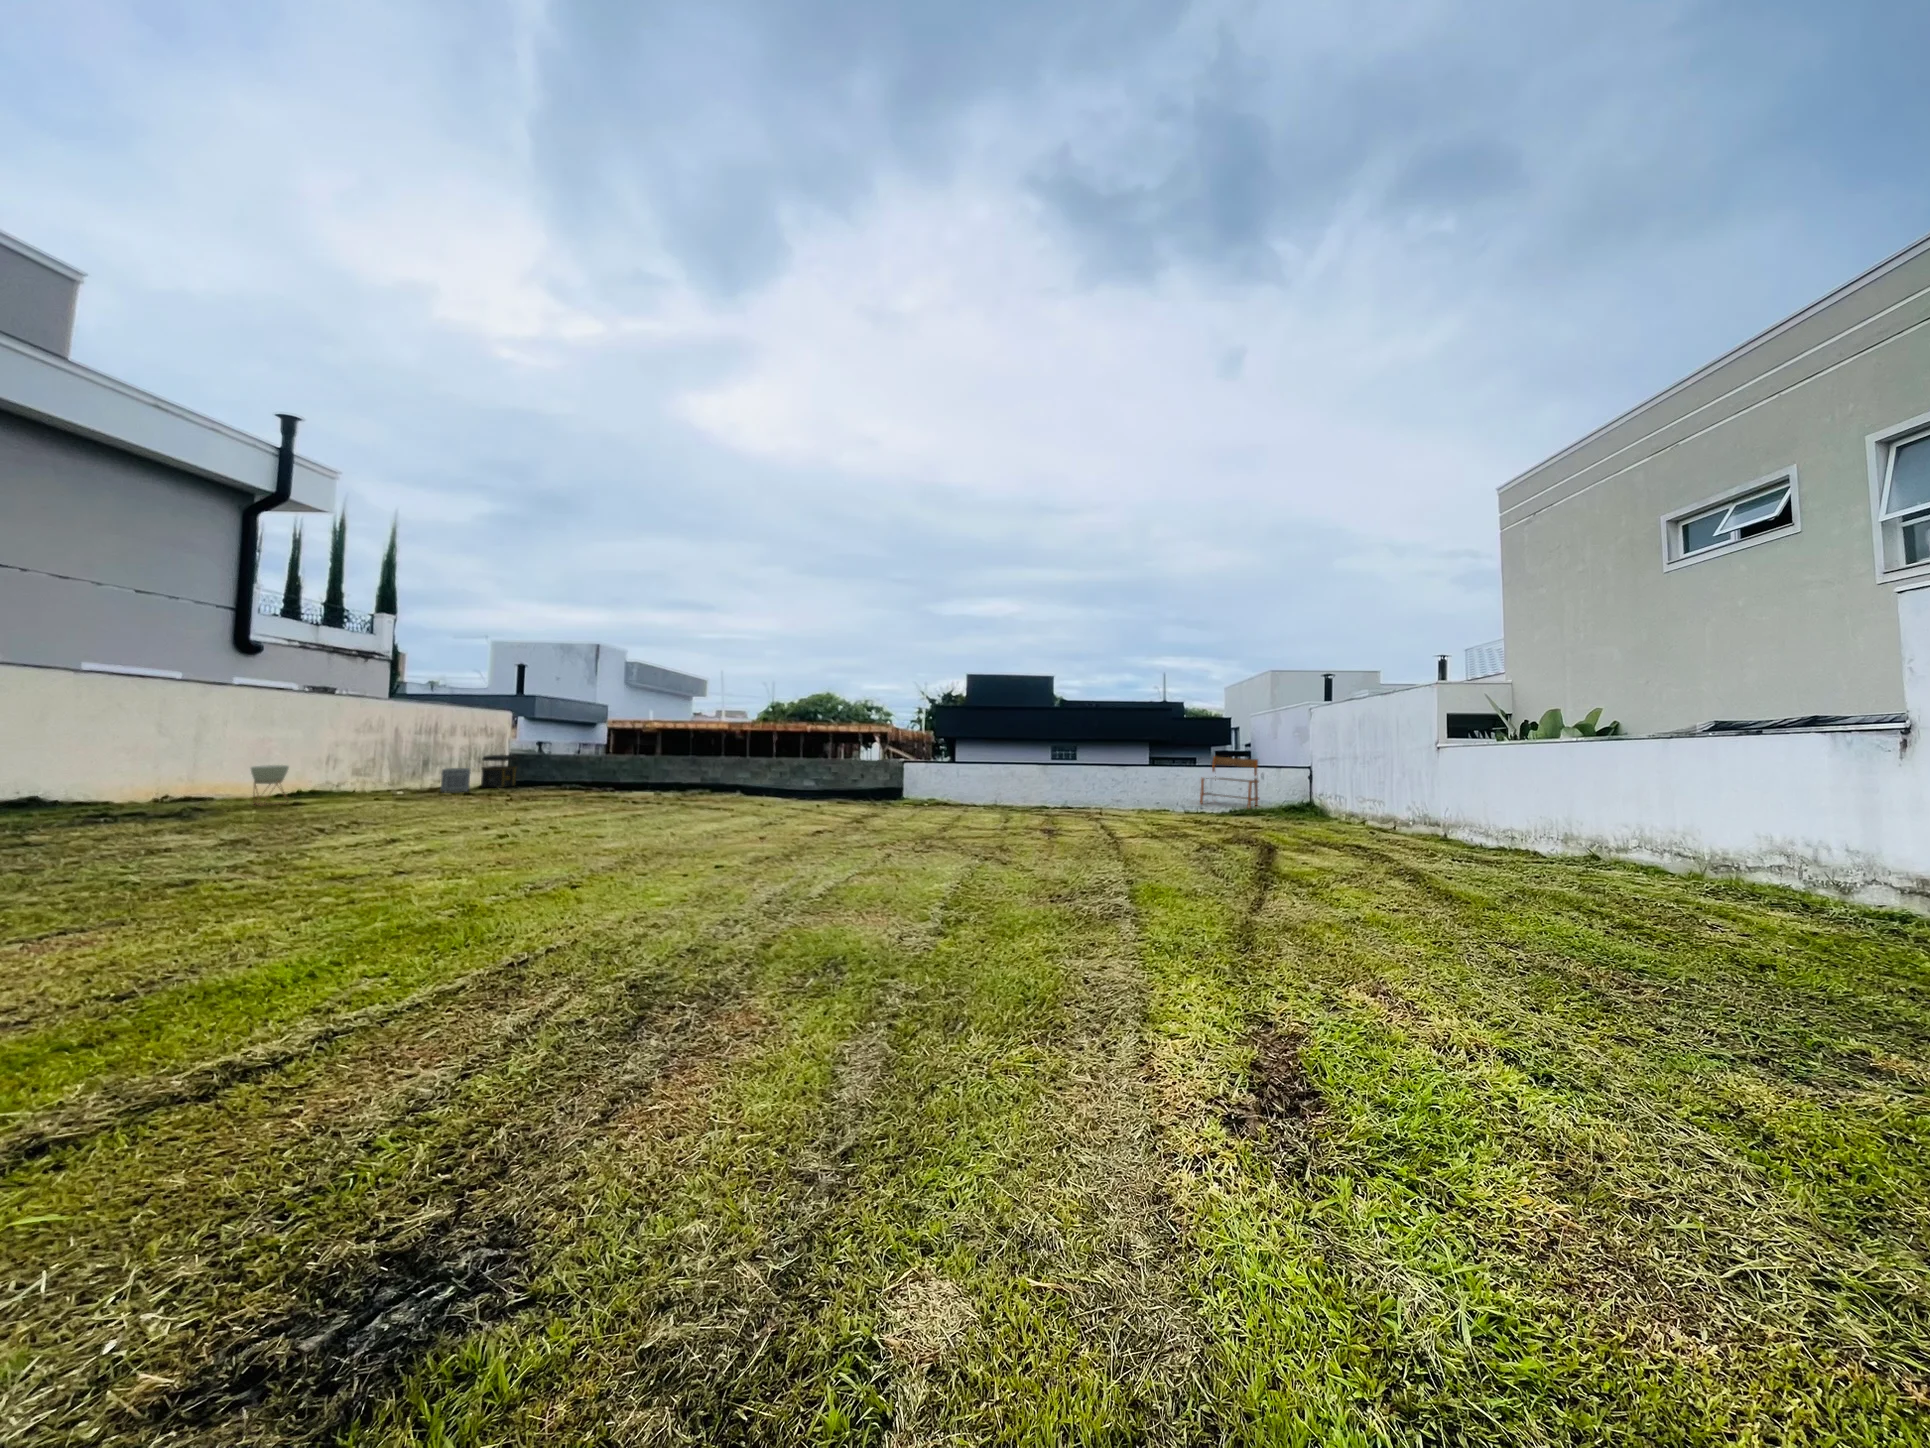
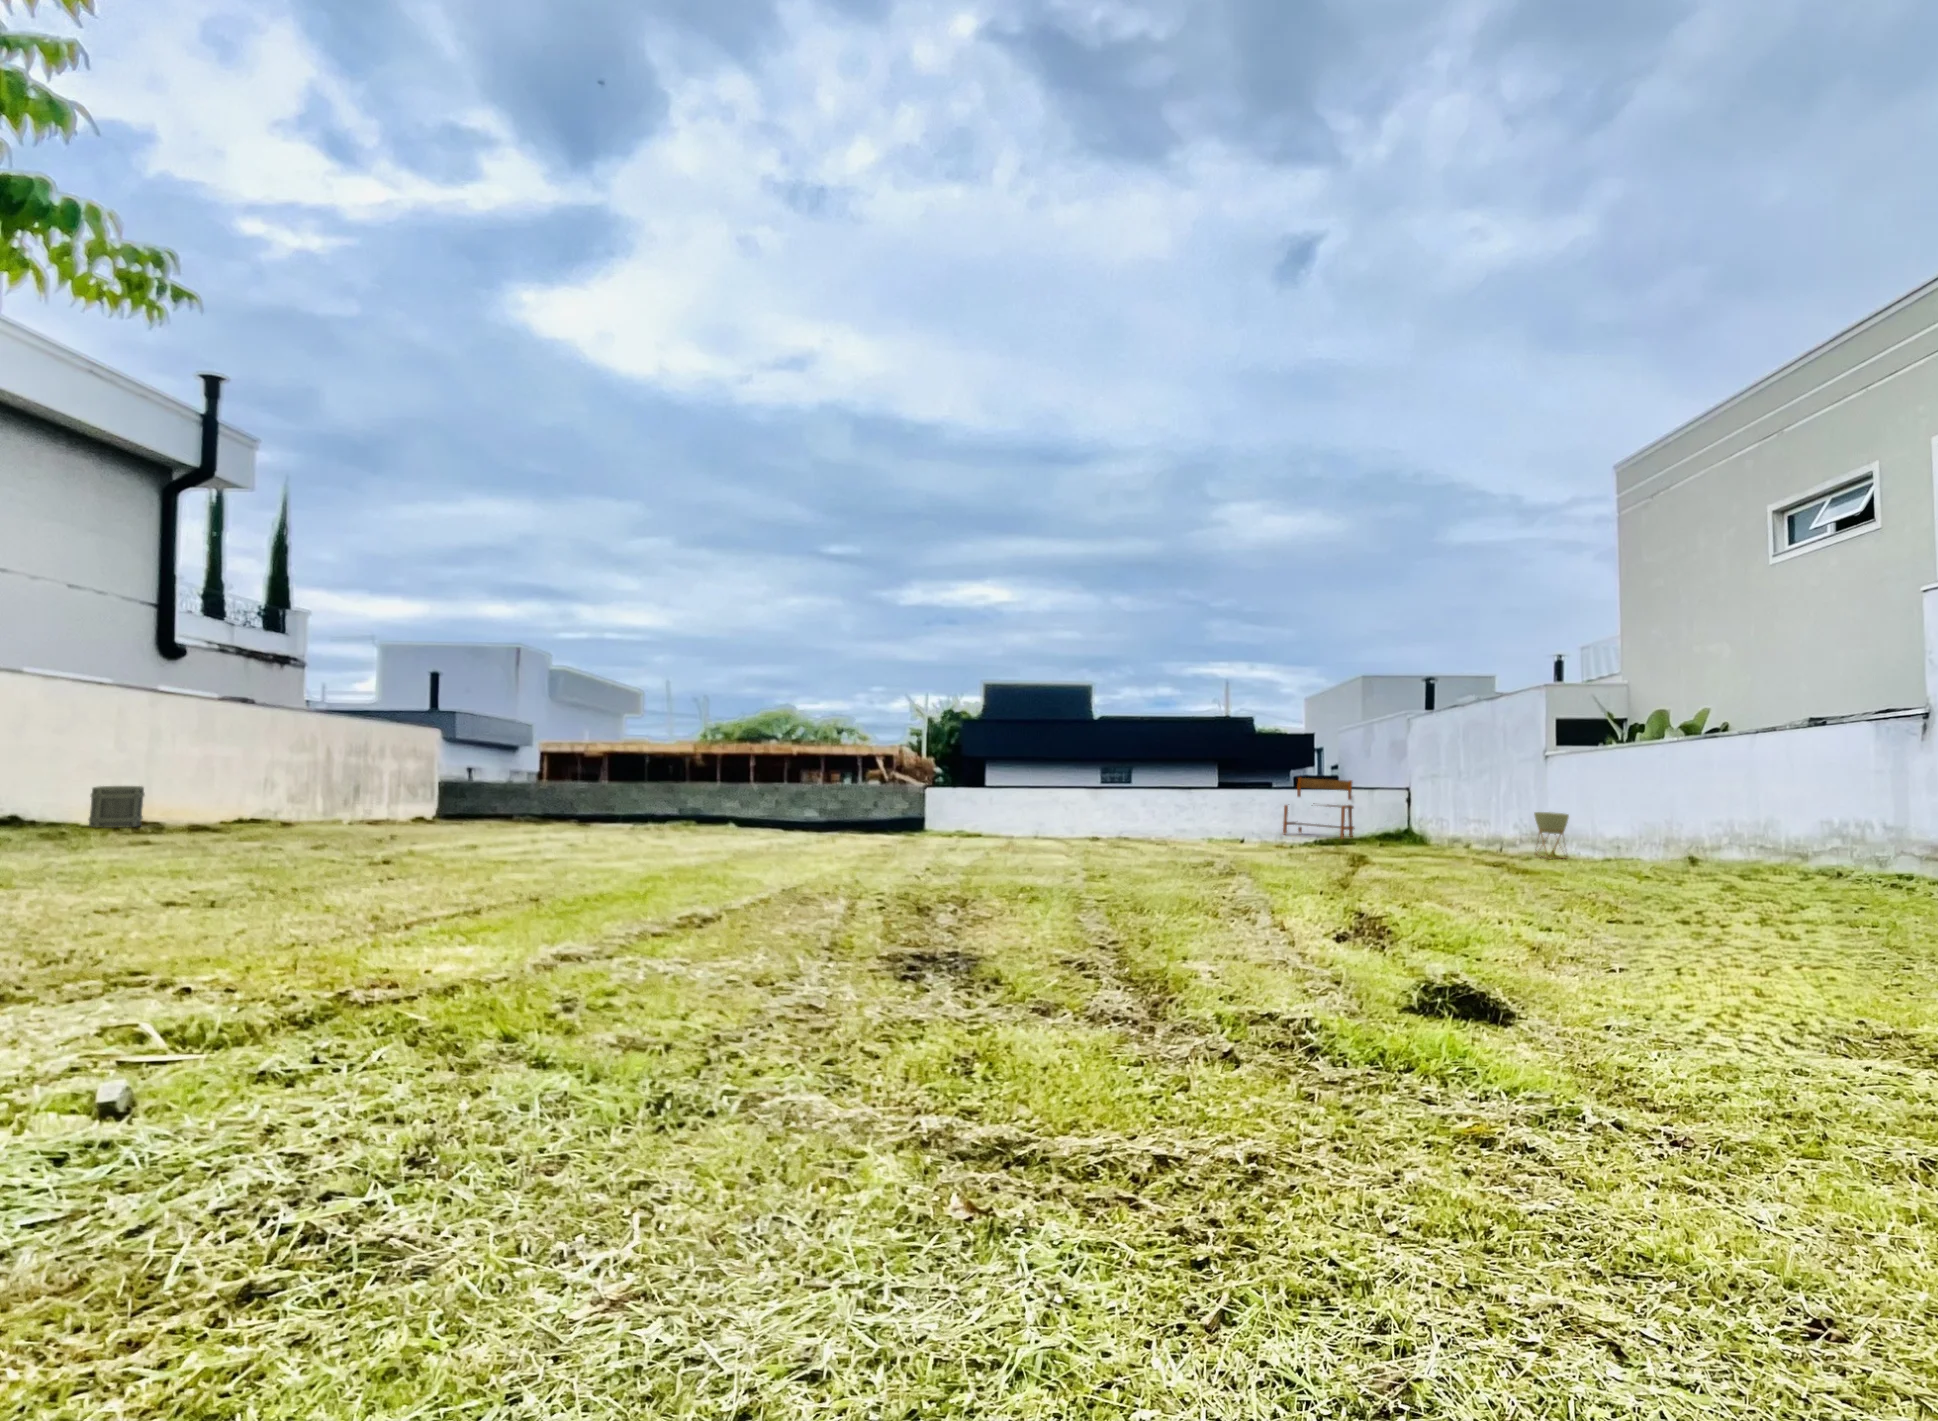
toolbox: present [481,755,517,788] -> none [420,777,461,817]
planter: present [251,765,289,806] -> present [1534,812,1569,859]
bucket: present [440,768,470,793] -> present [89,786,145,828]

